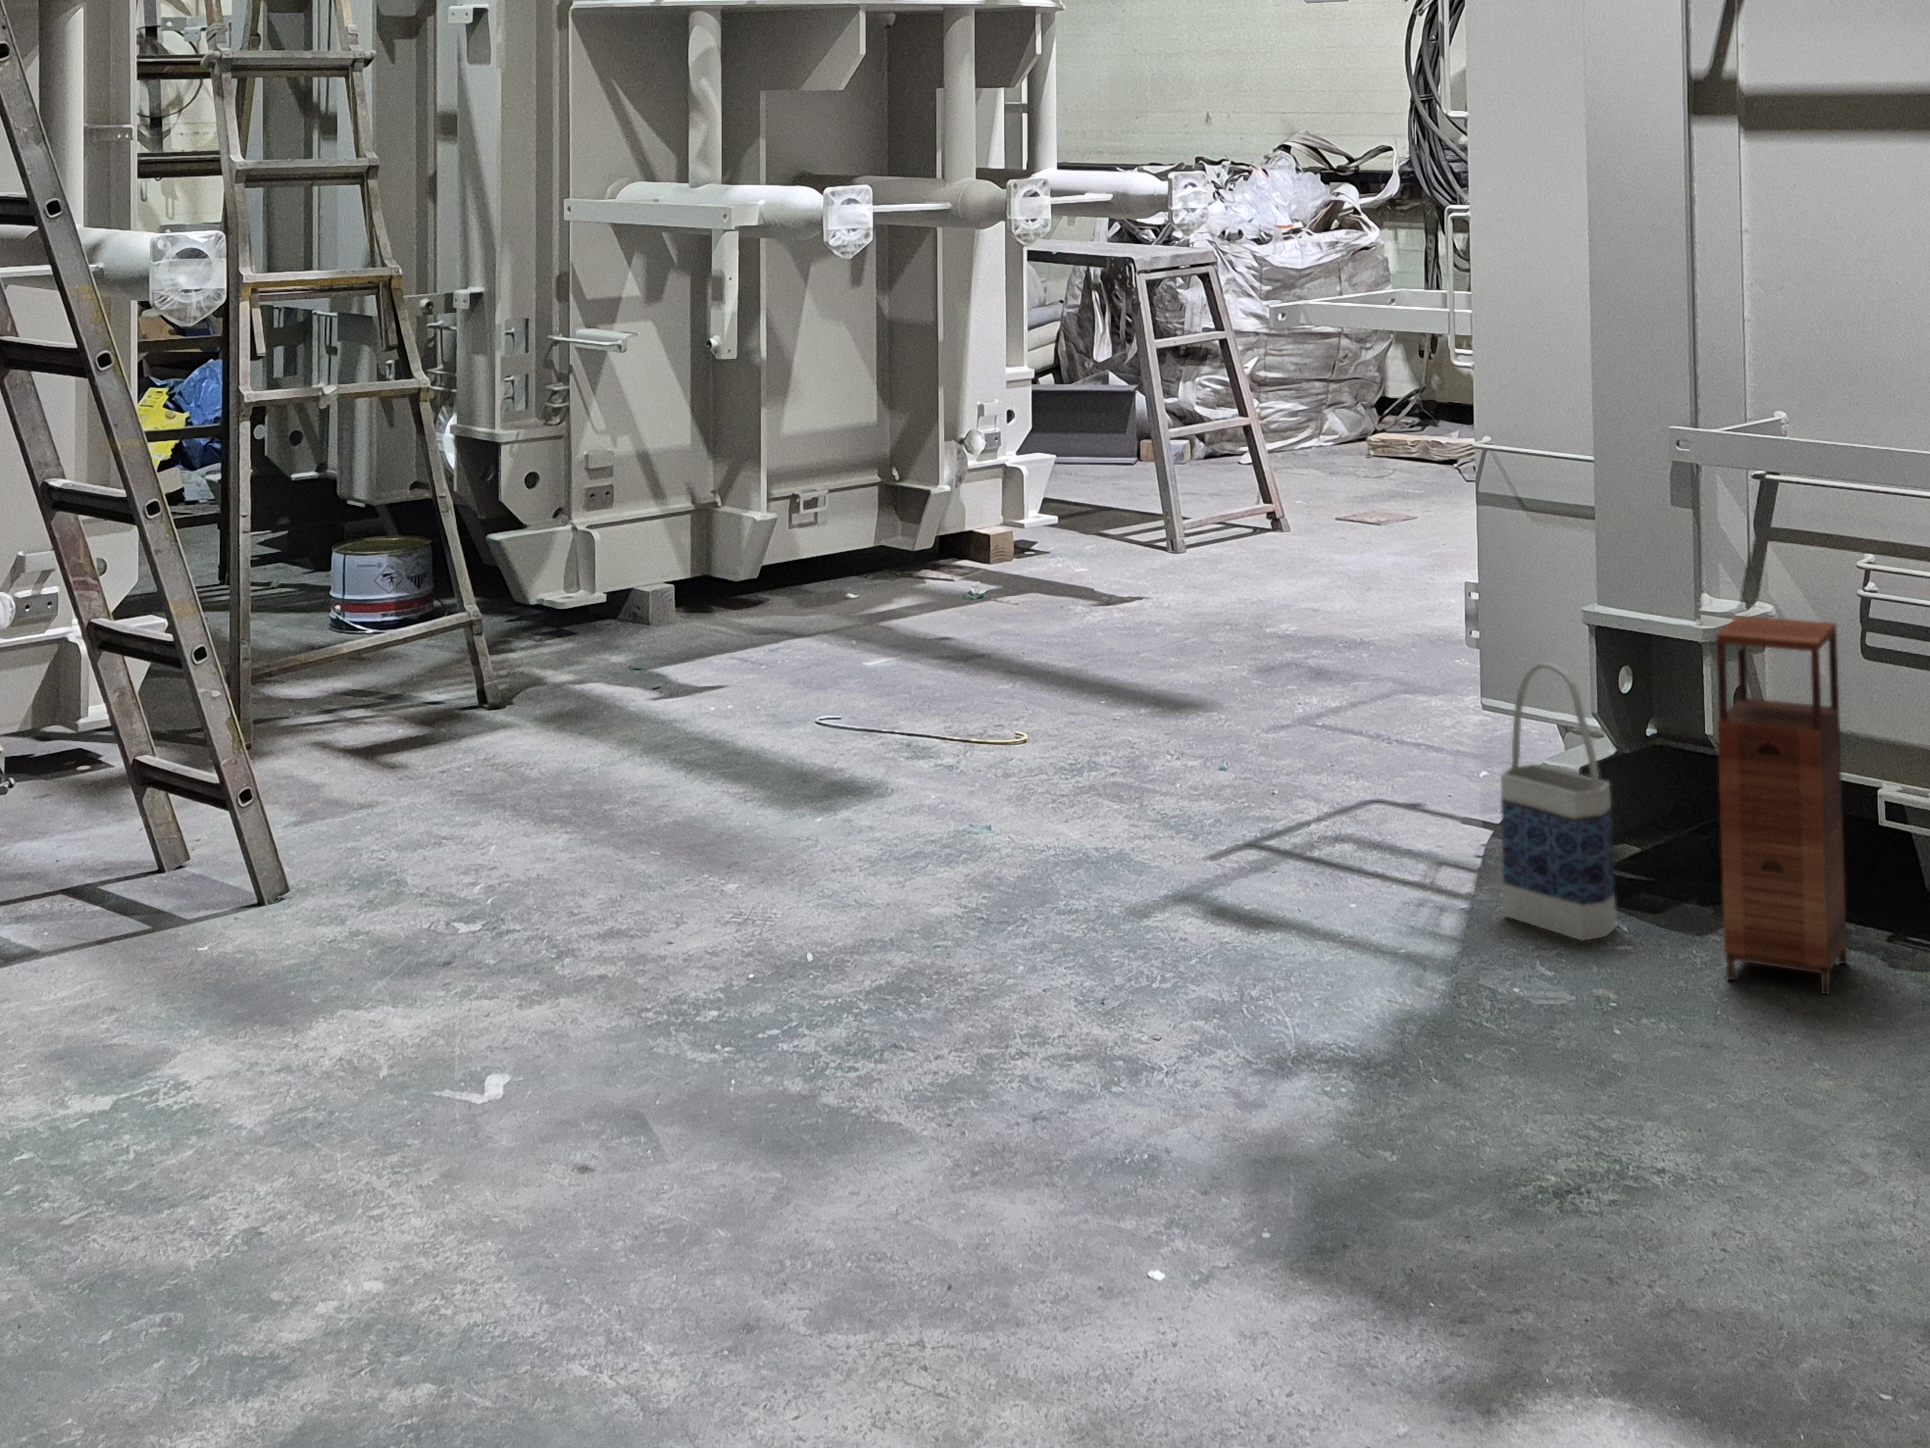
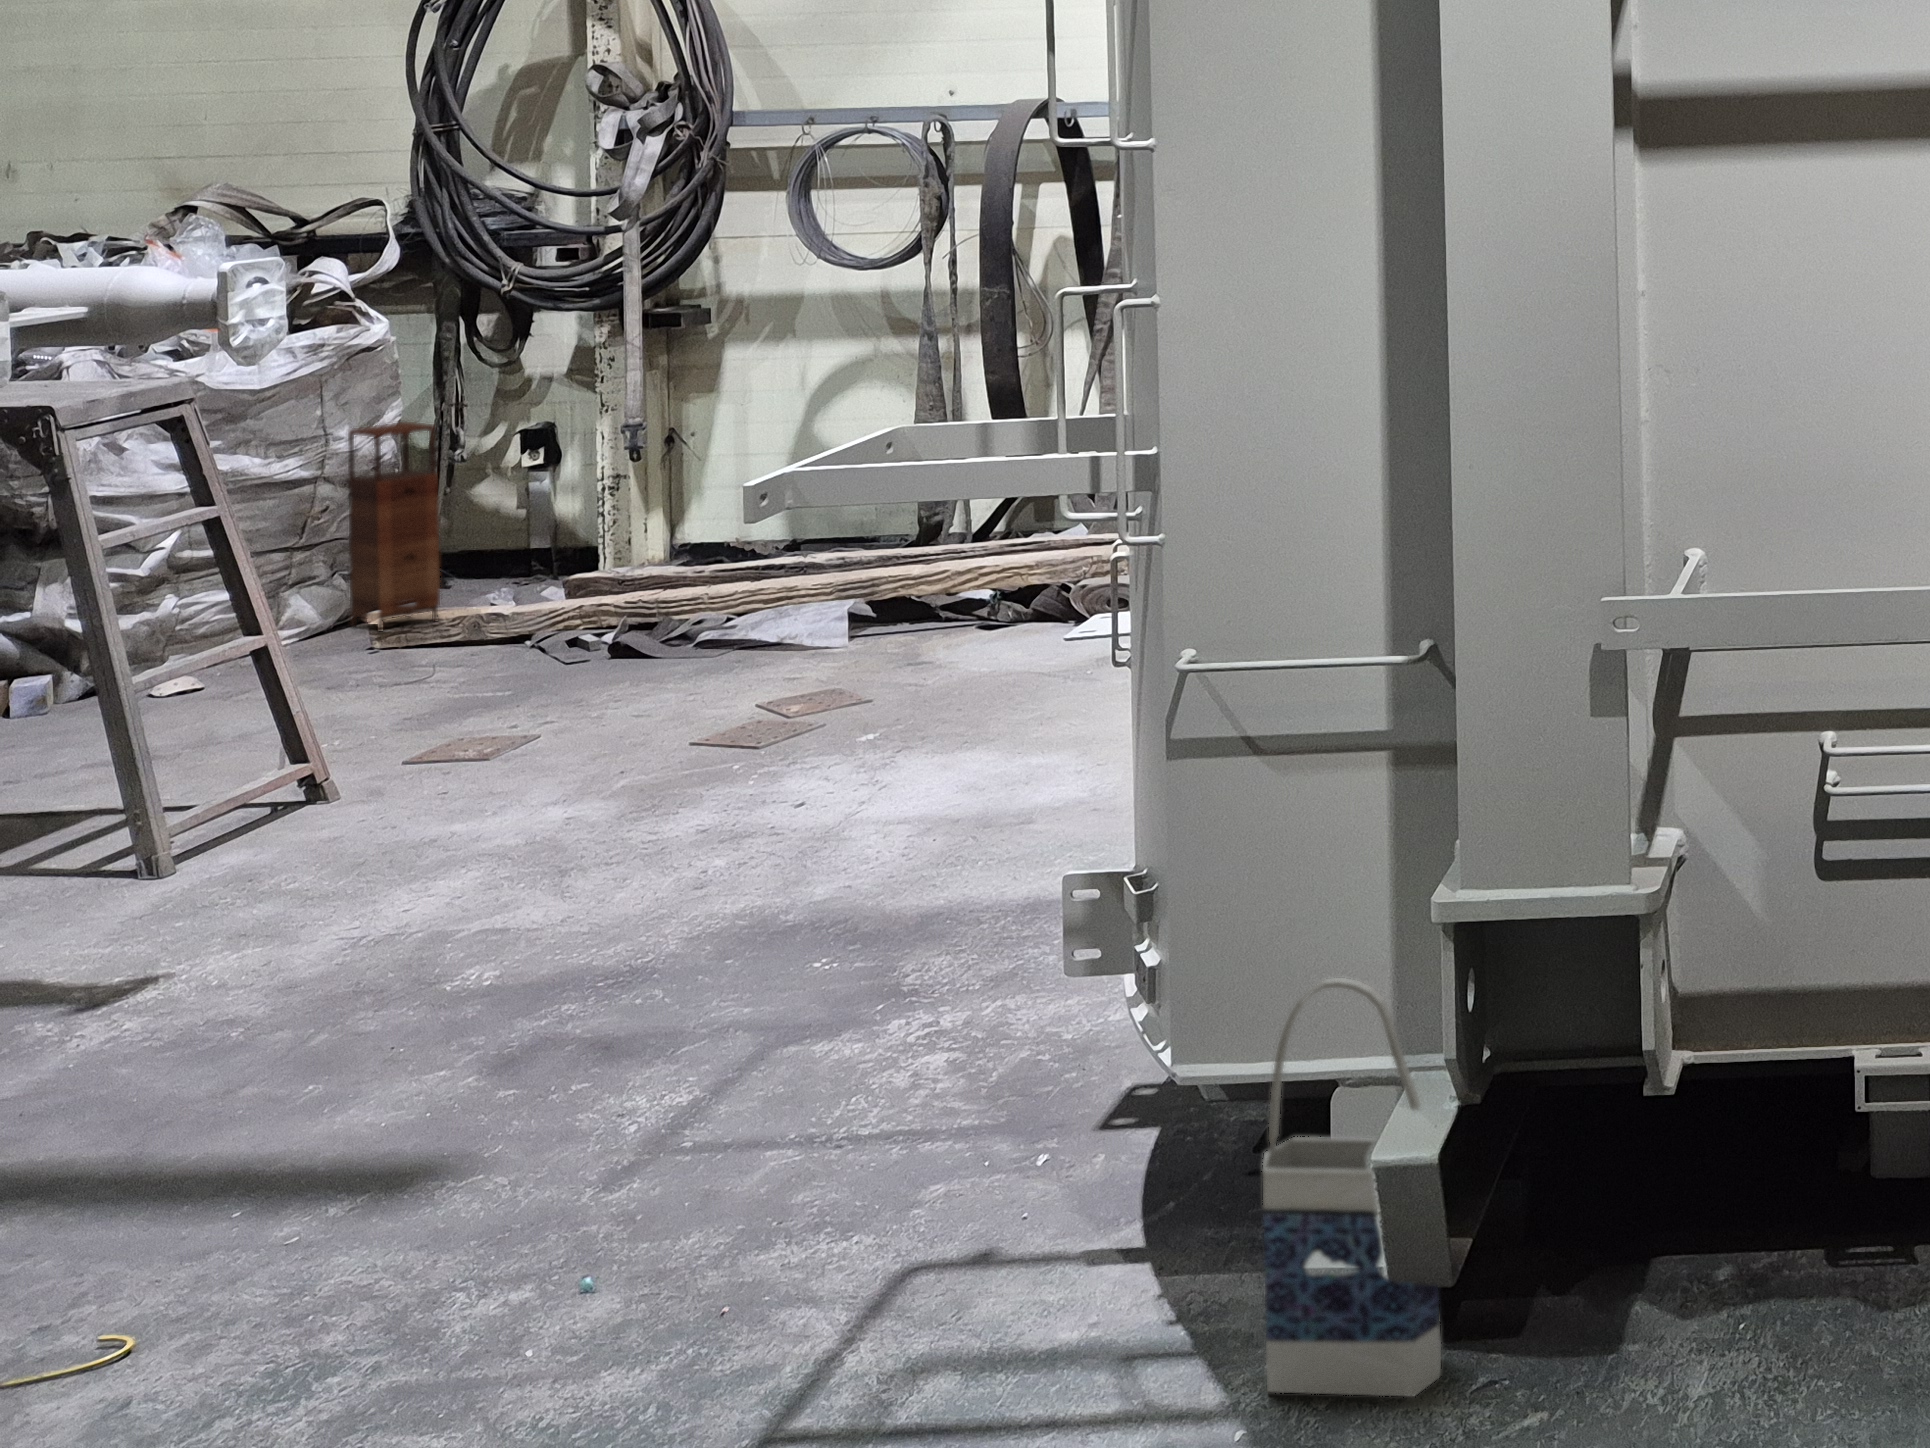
storage cabinet: present [1717,615,1847,994] -> present [348,422,440,632]

